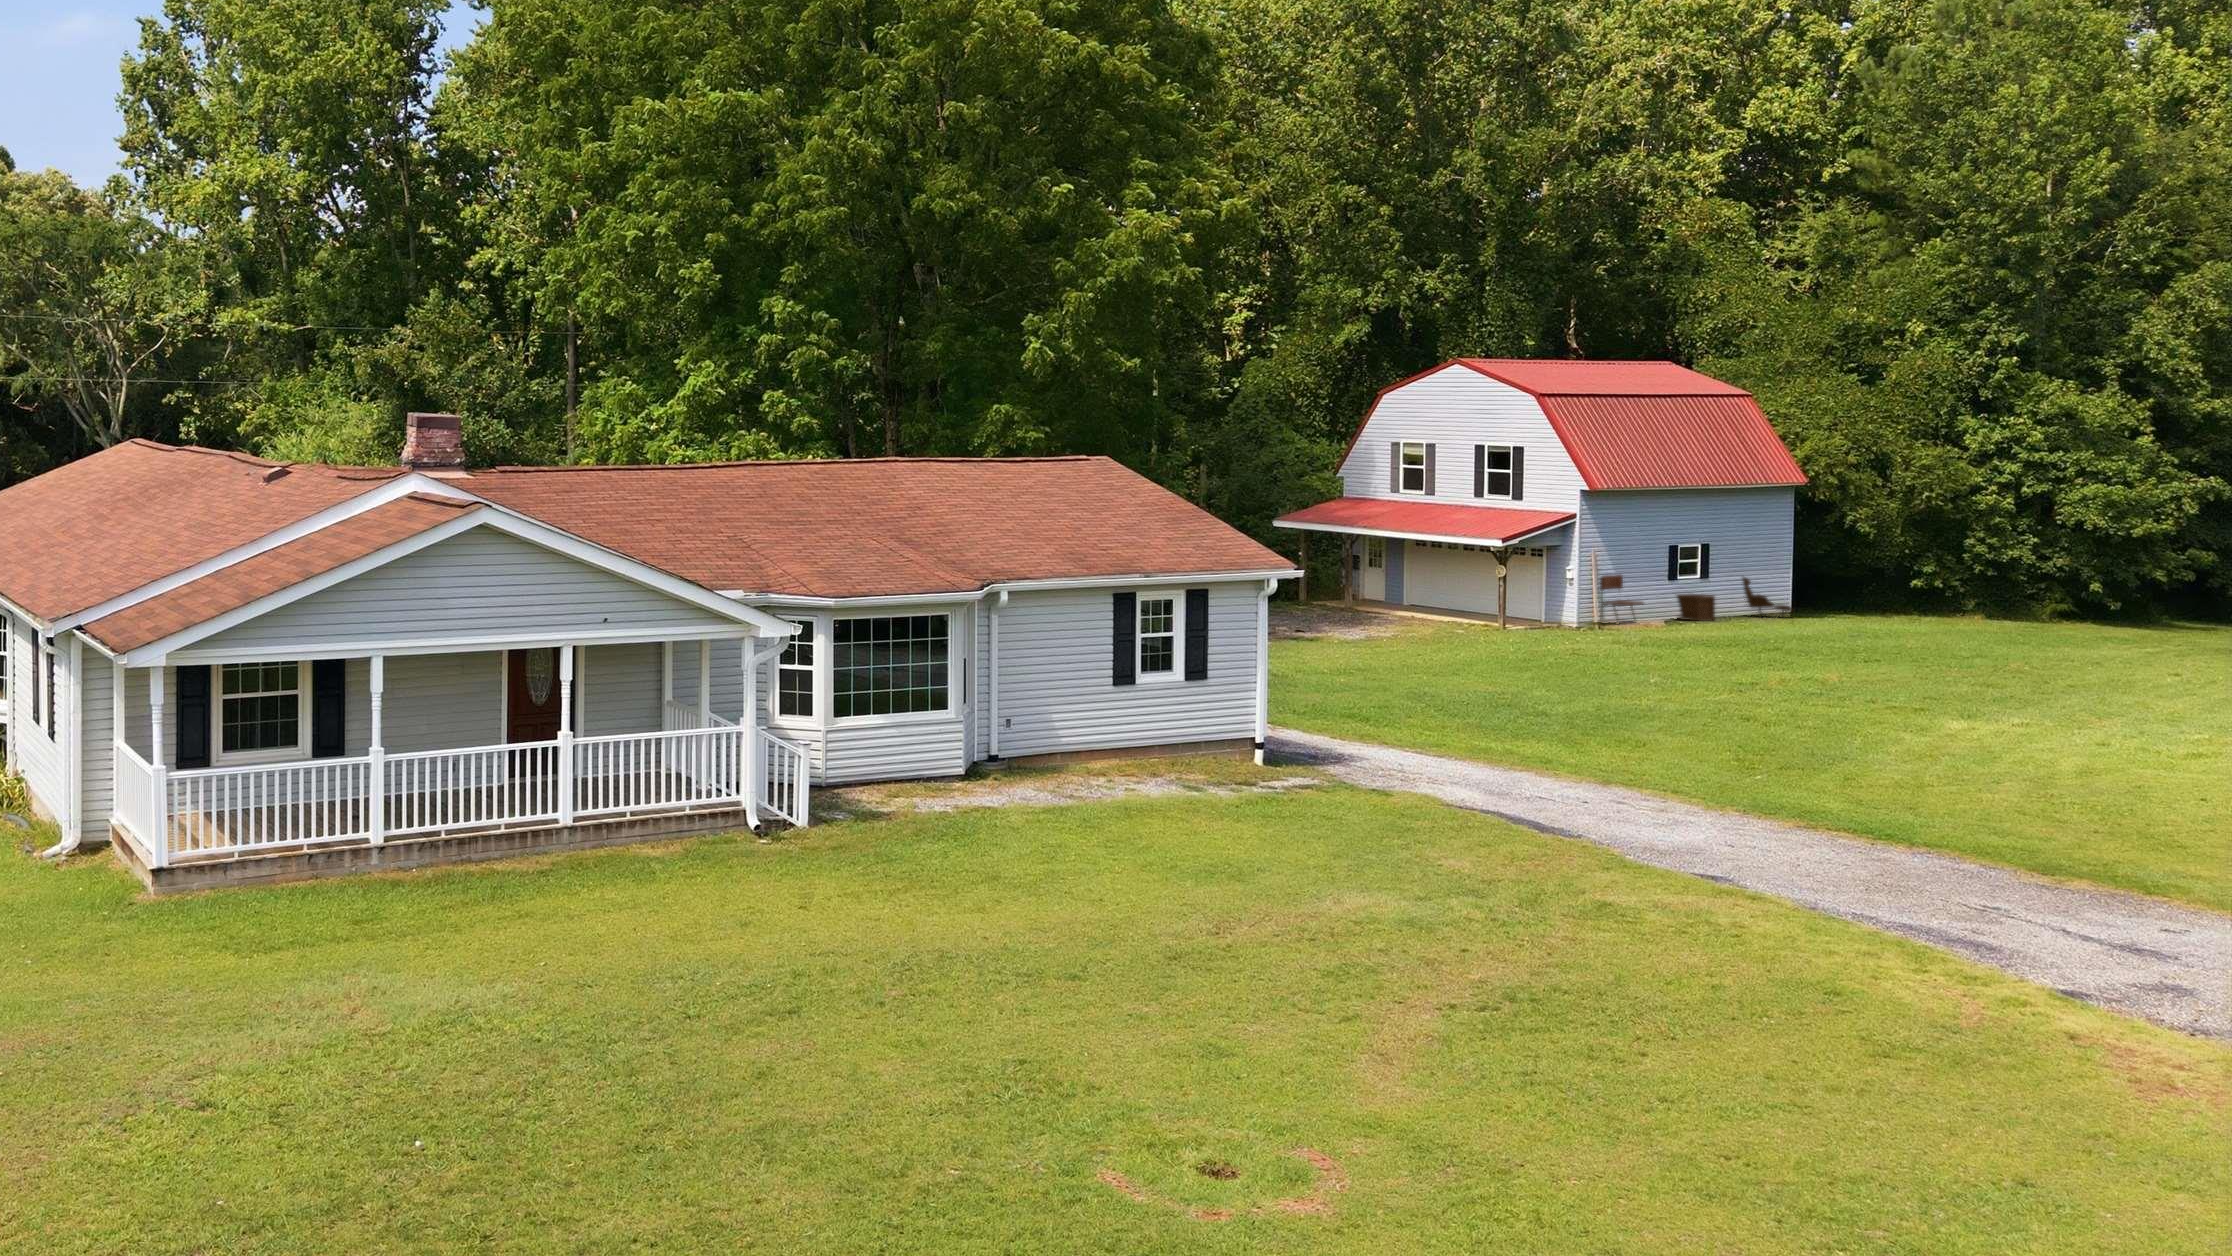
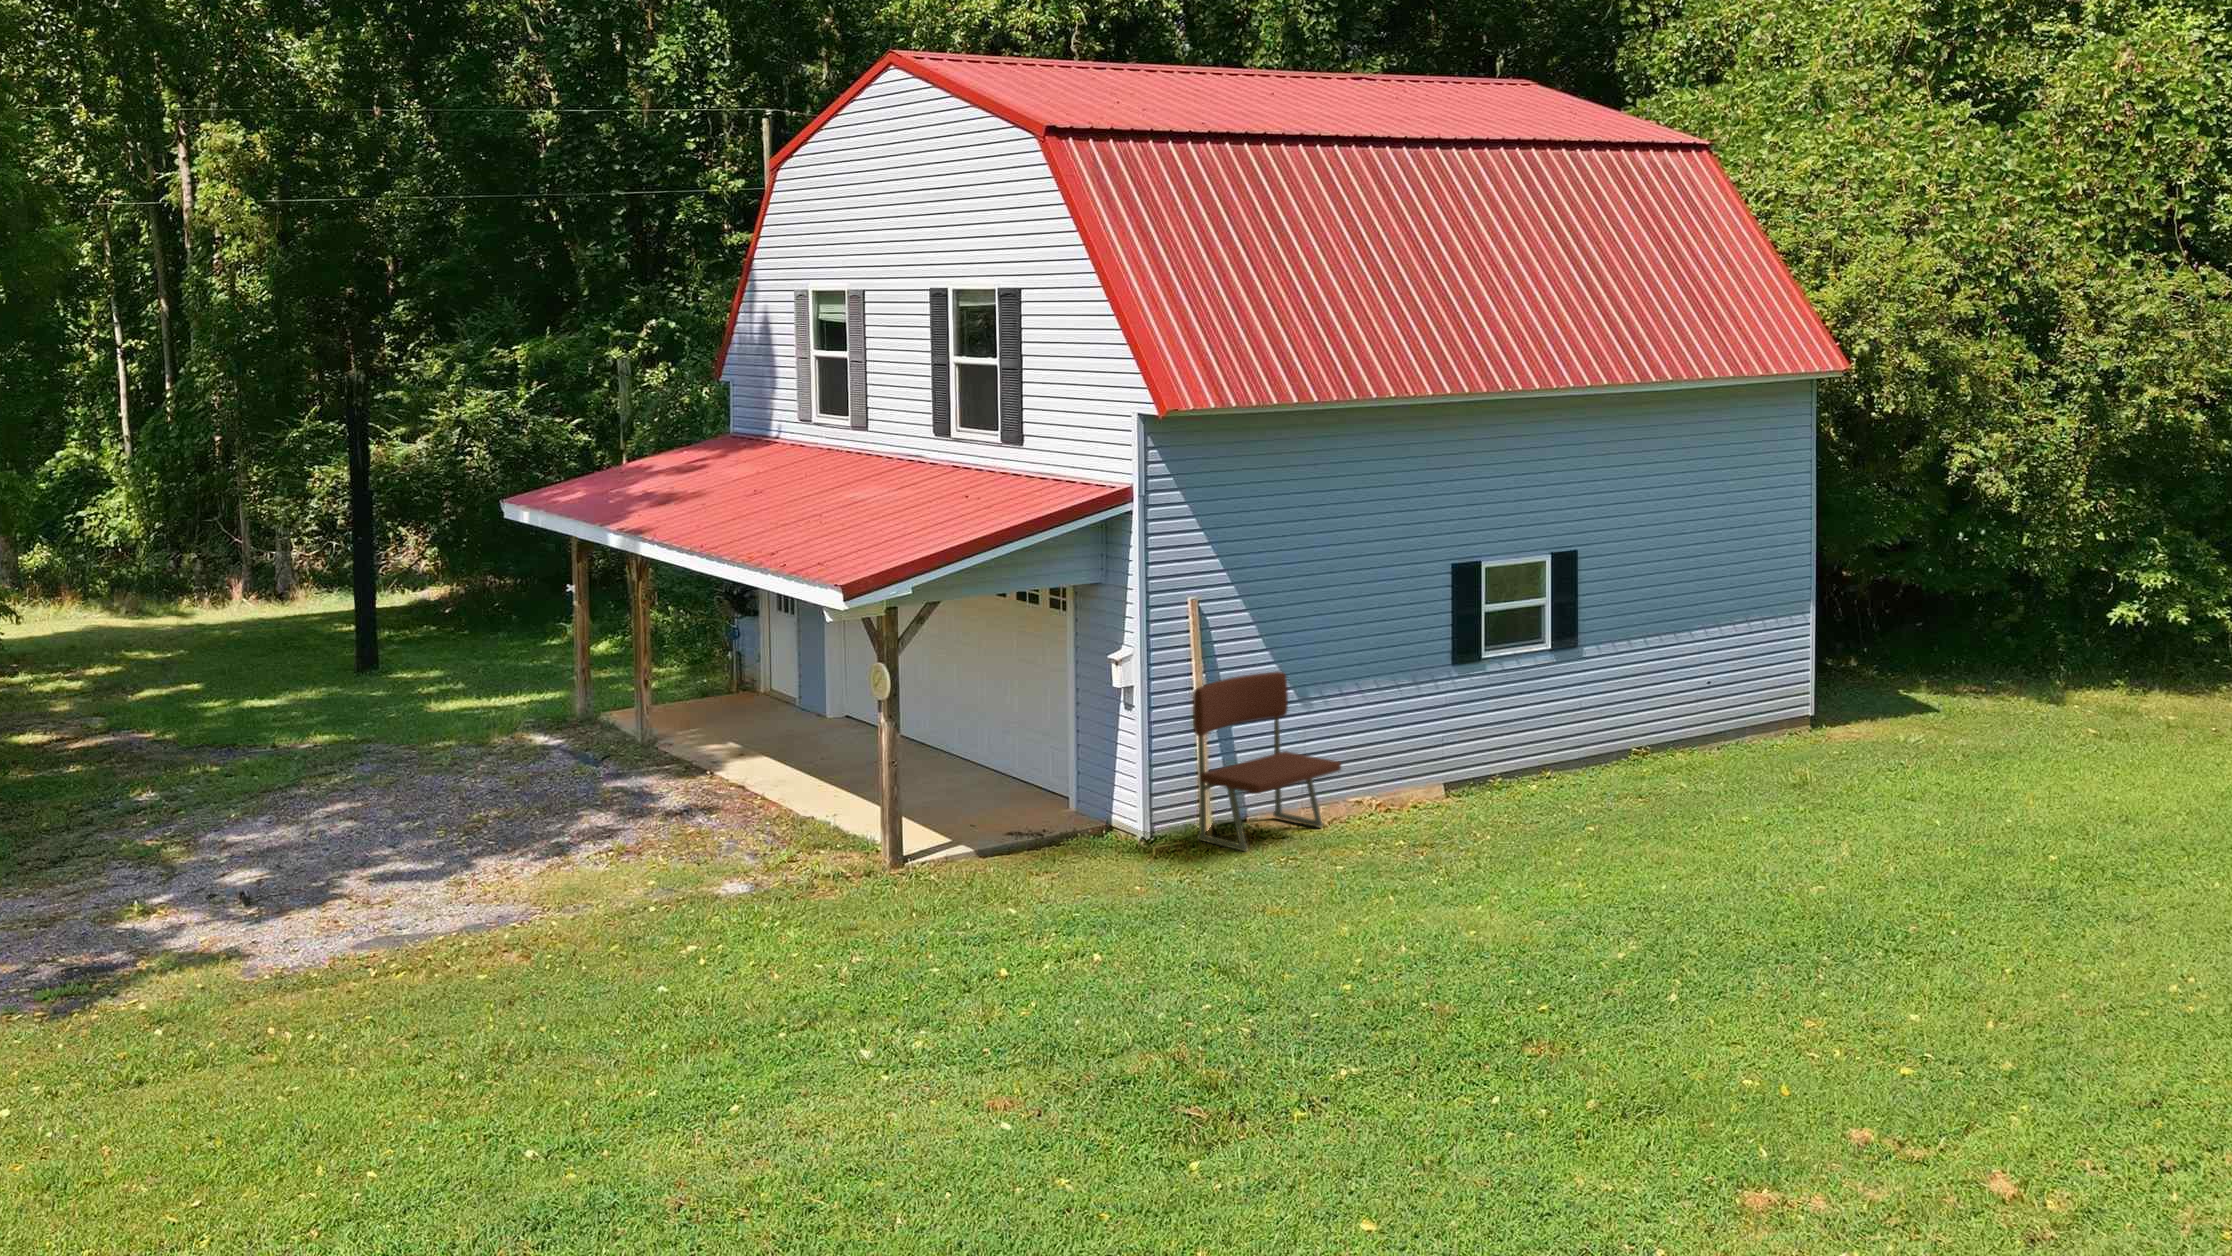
lounge chair: present [1742,577,1793,616] -> none [1677,637,1817,760]
wooden crate: present [1677,594,1715,621] -> none [1469,704,1583,802]

